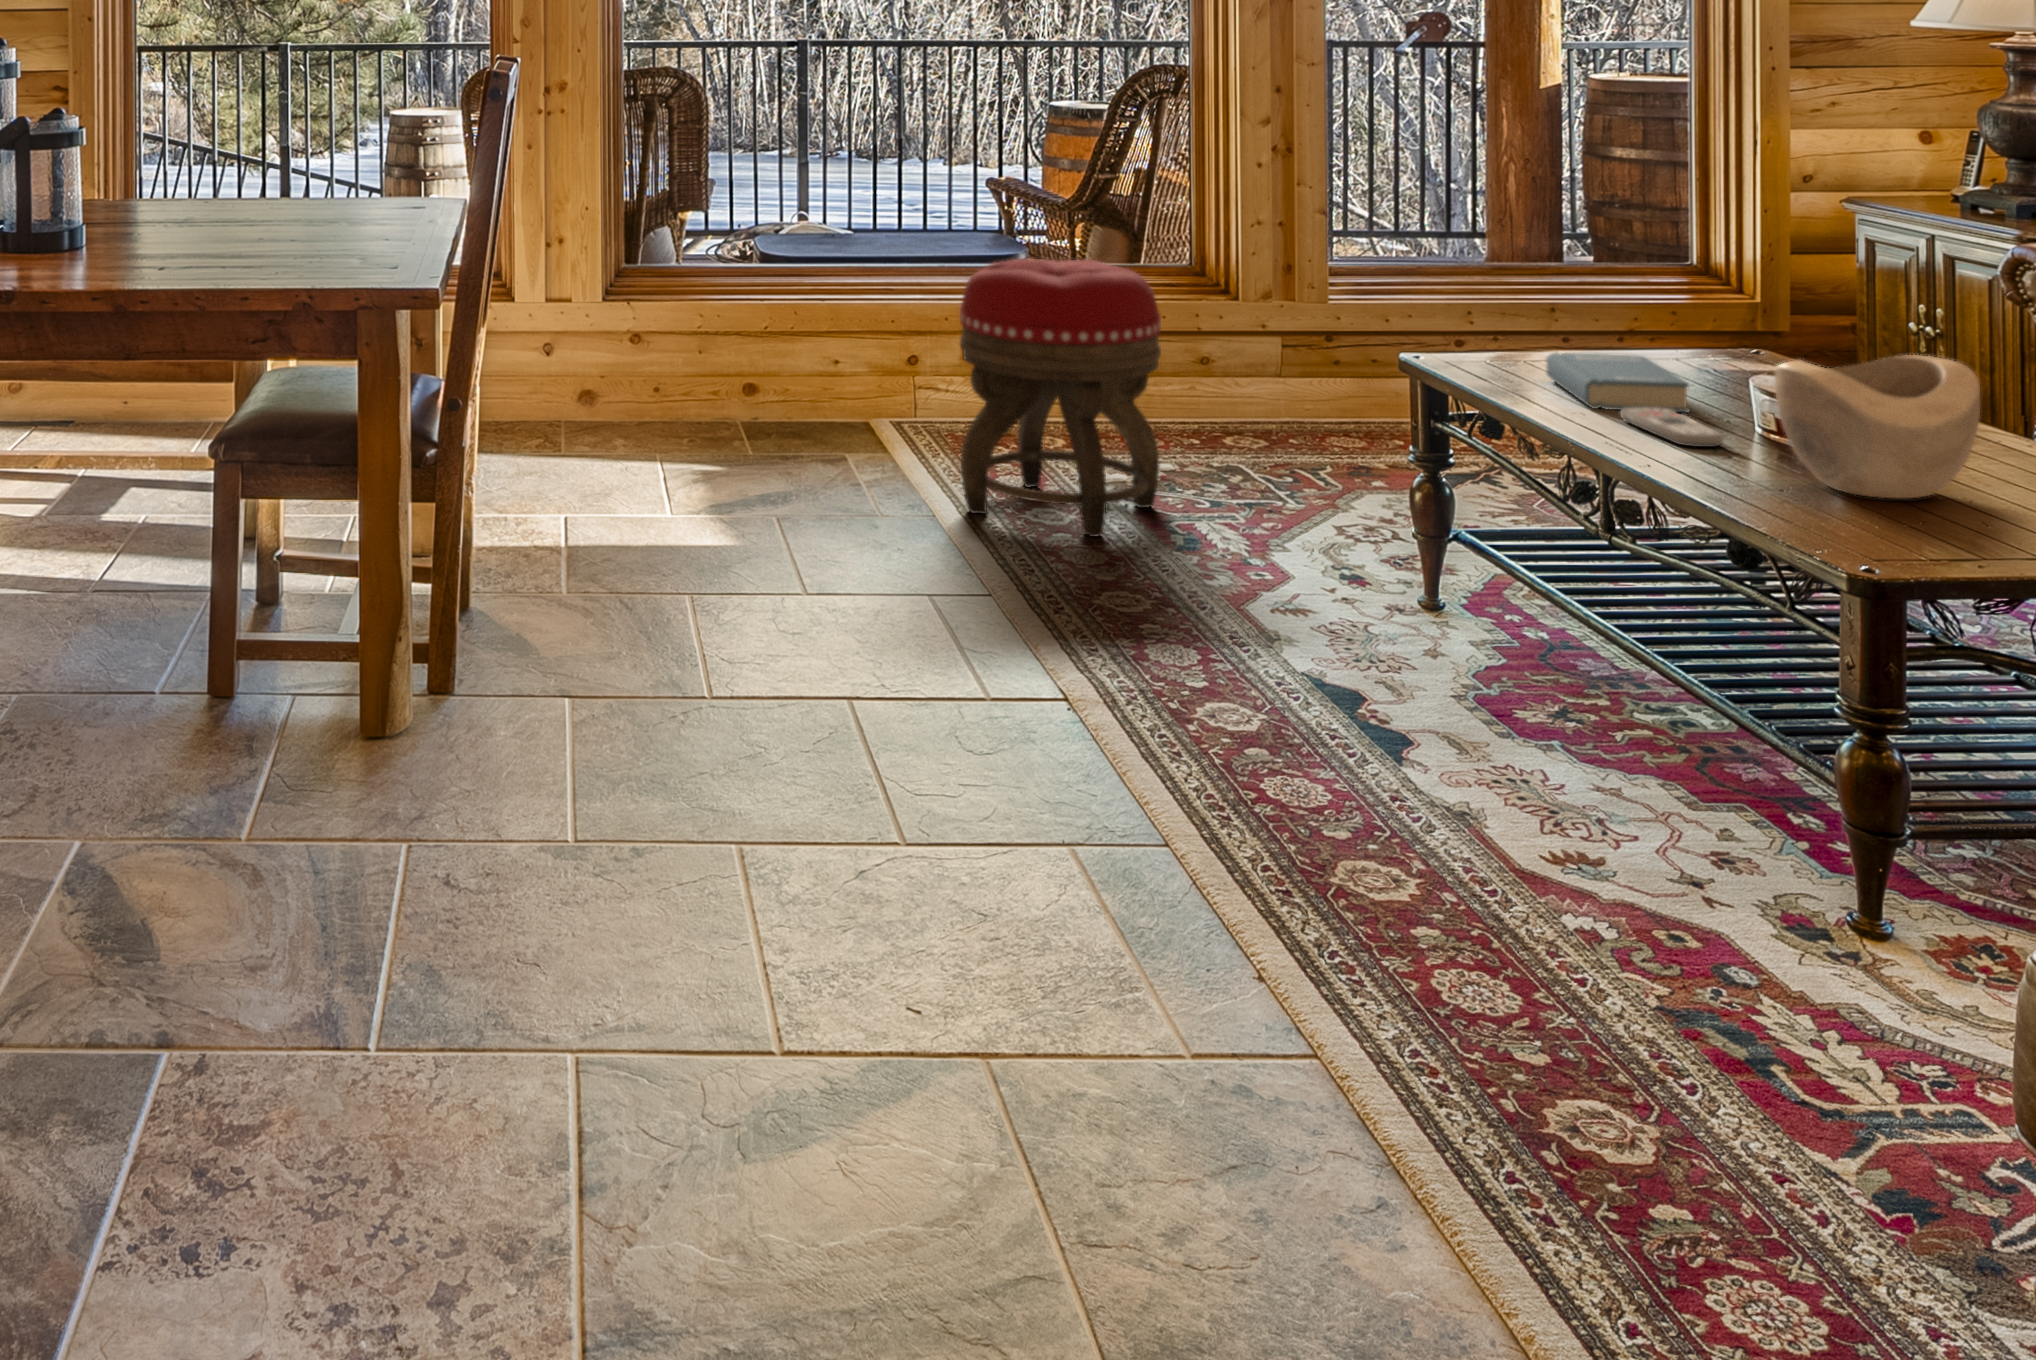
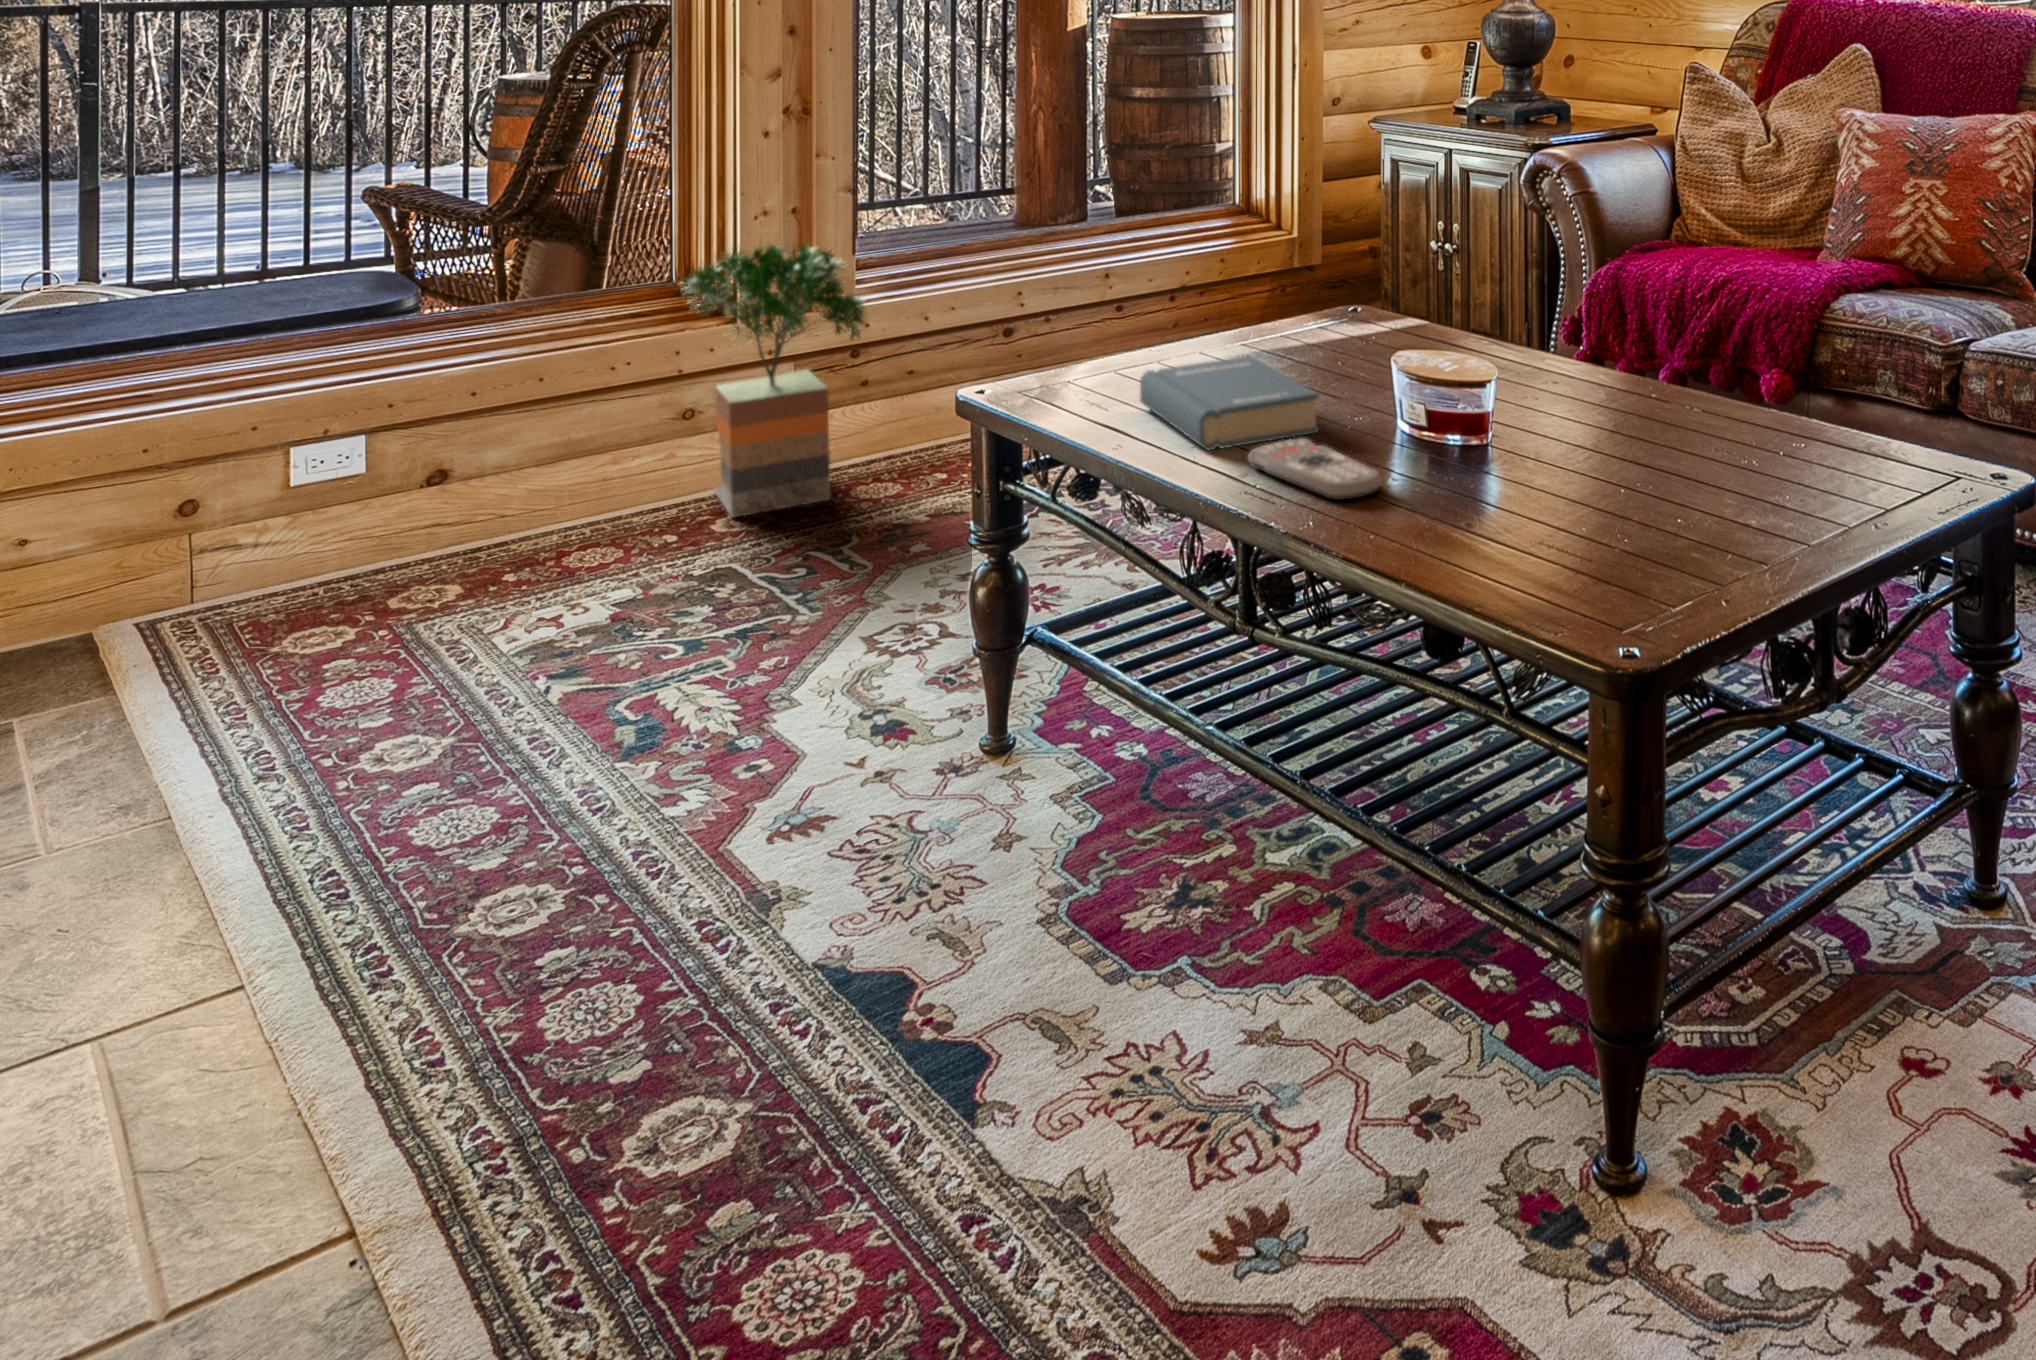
potted tree: none [1197,242,1344,447] -> present [682,245,868,517]
footstool: present [960,259,1161,537] -> none [250,311,608,768]
decorative bowl: present [1775,355,1980,498] -> none [1462,334,1690,547]

